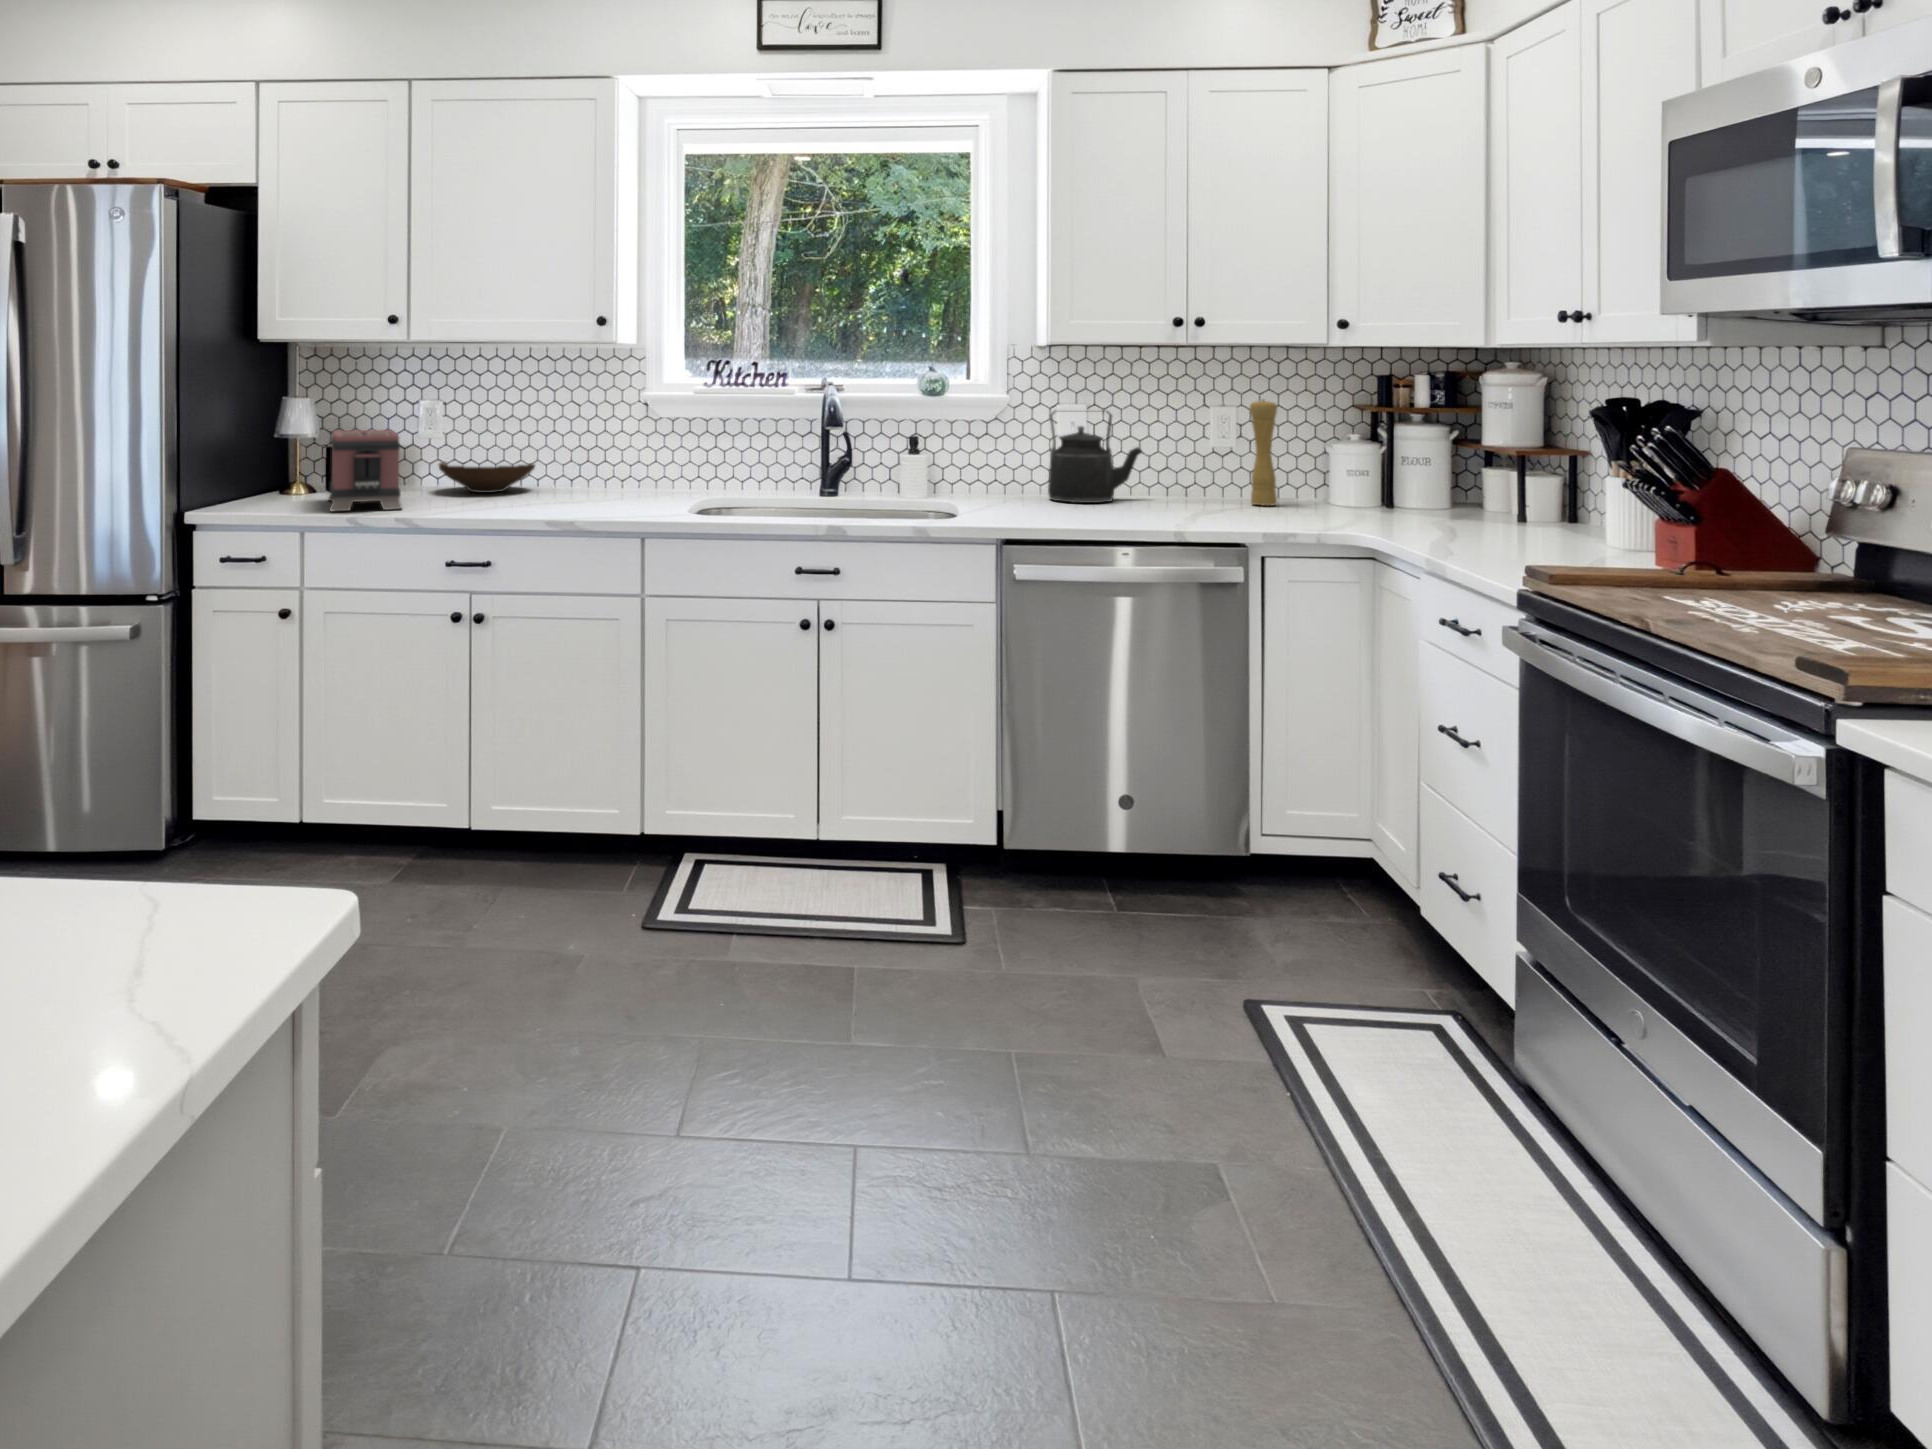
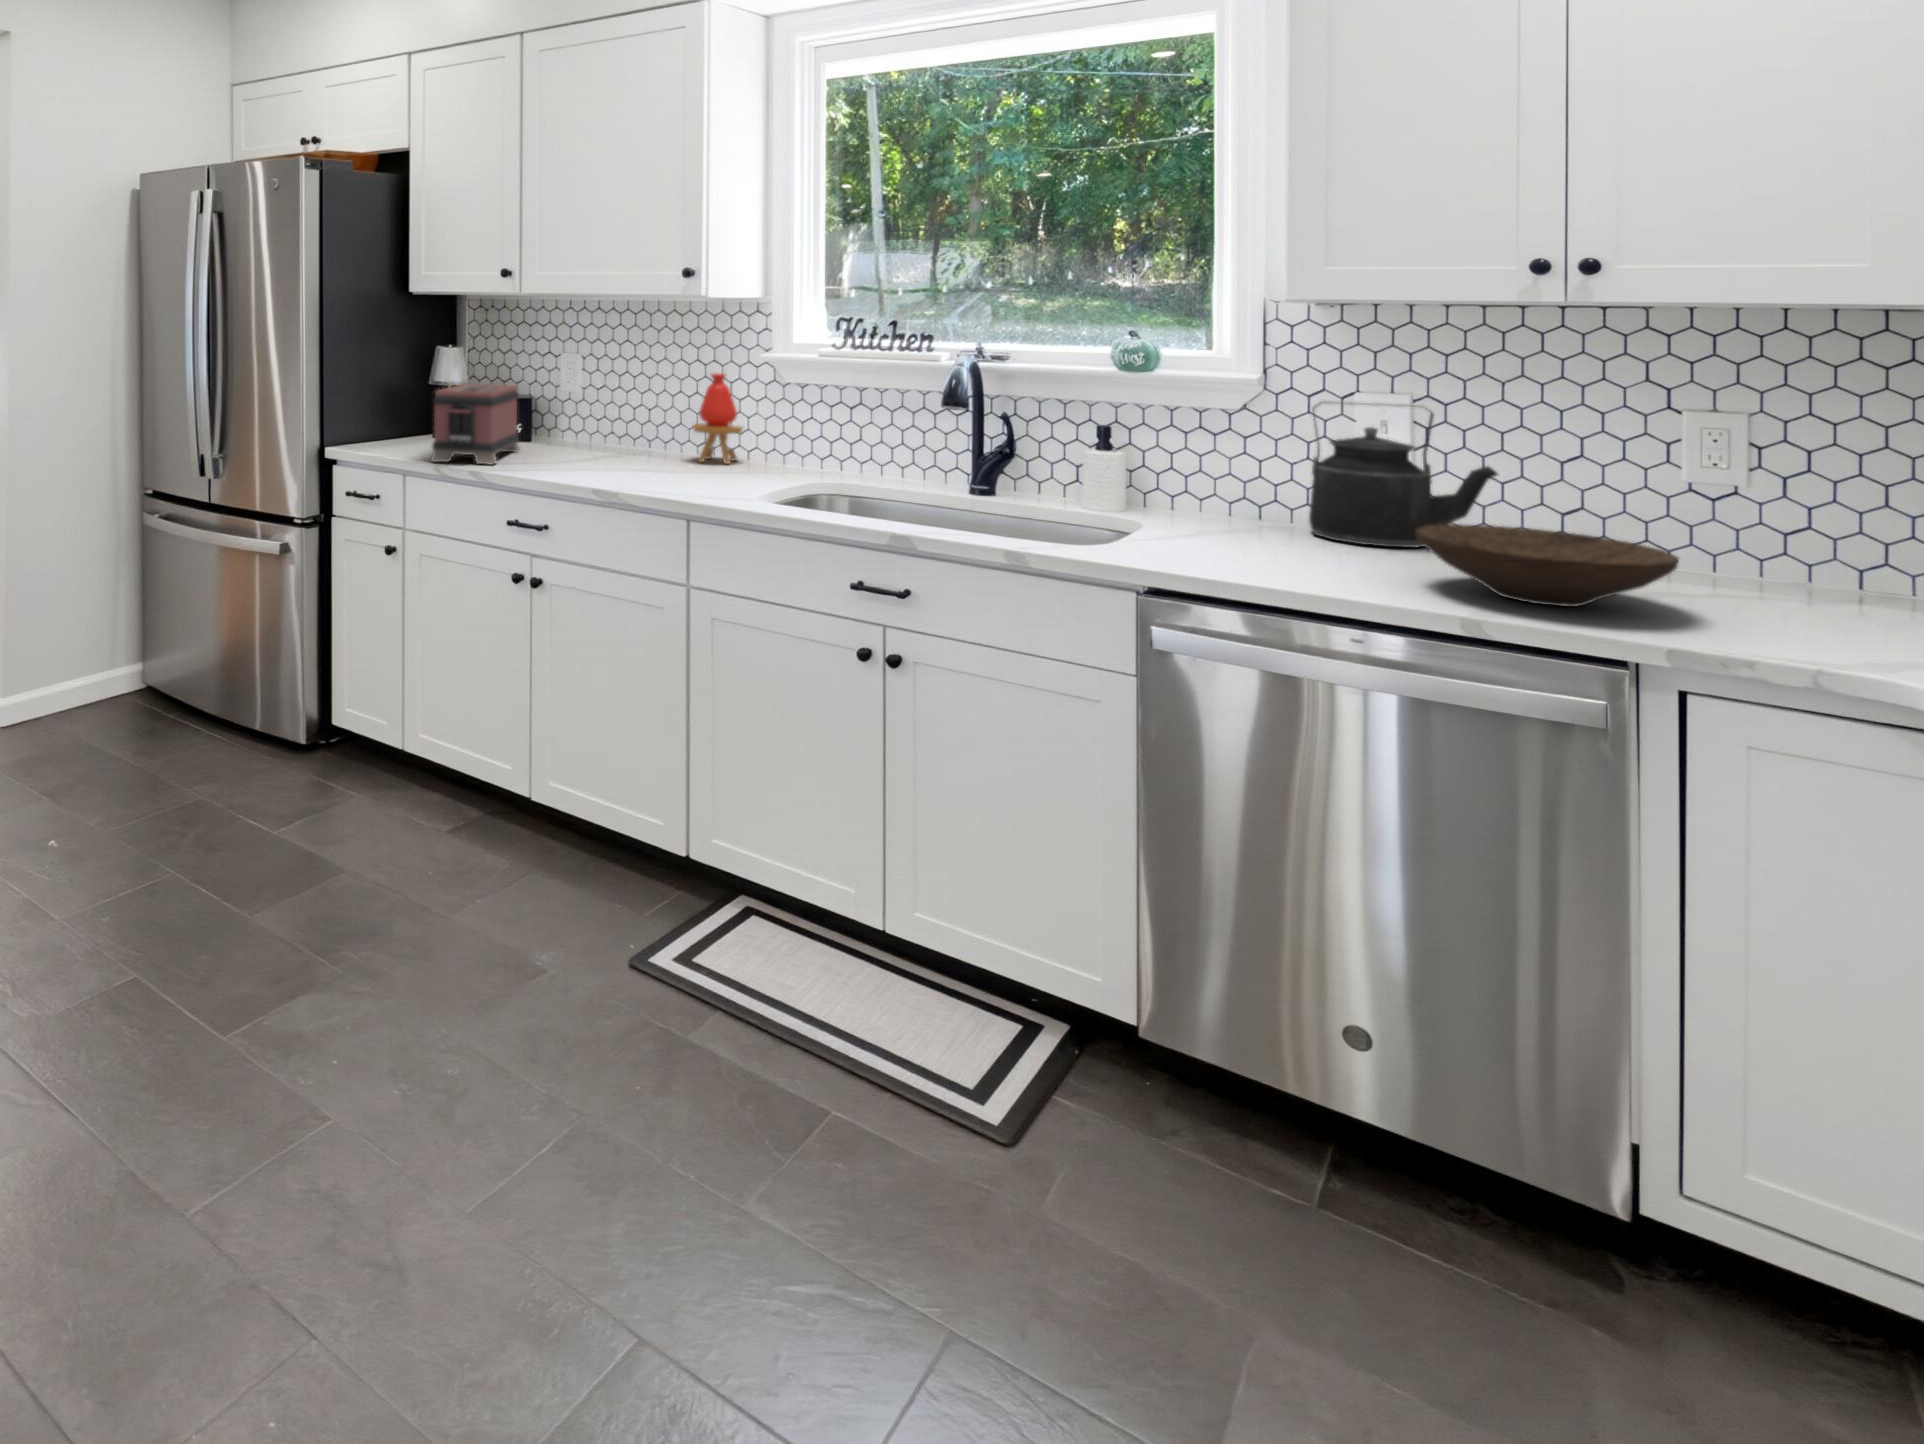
pepper mill: present [1250,400,1277,506] -> none [1735,403,1808,594]
vase: none [575,411,623,493] -> present [692,373,743,464]
wooden bowl: present [439,461,535,493] -> present [1416,524,1679,607]

